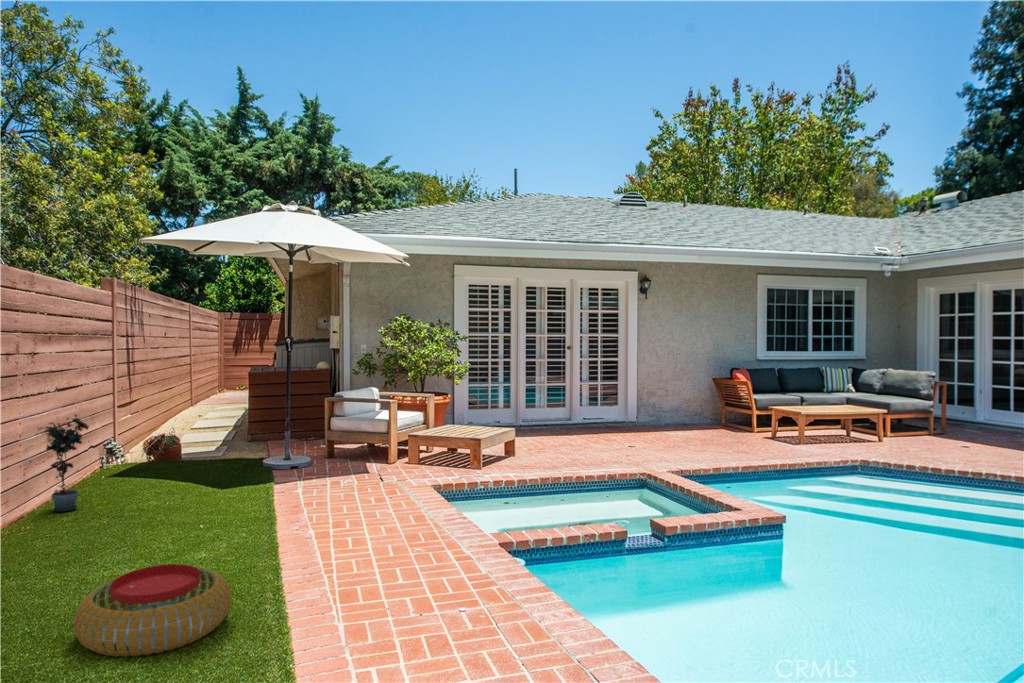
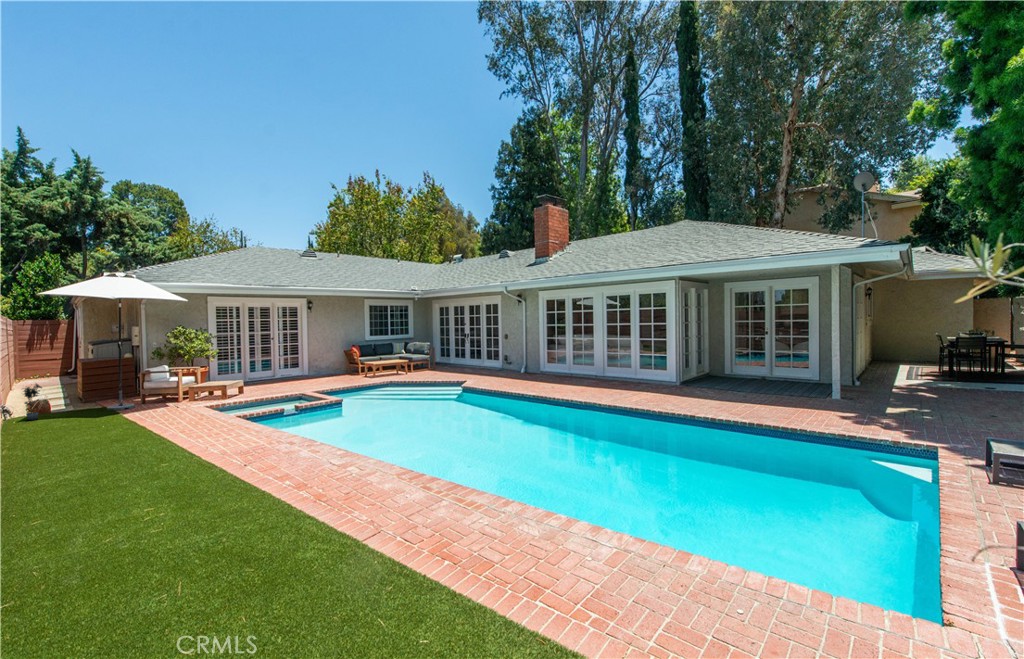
pouf: present [74,564,231,657] -> none [93,416,140,435]

